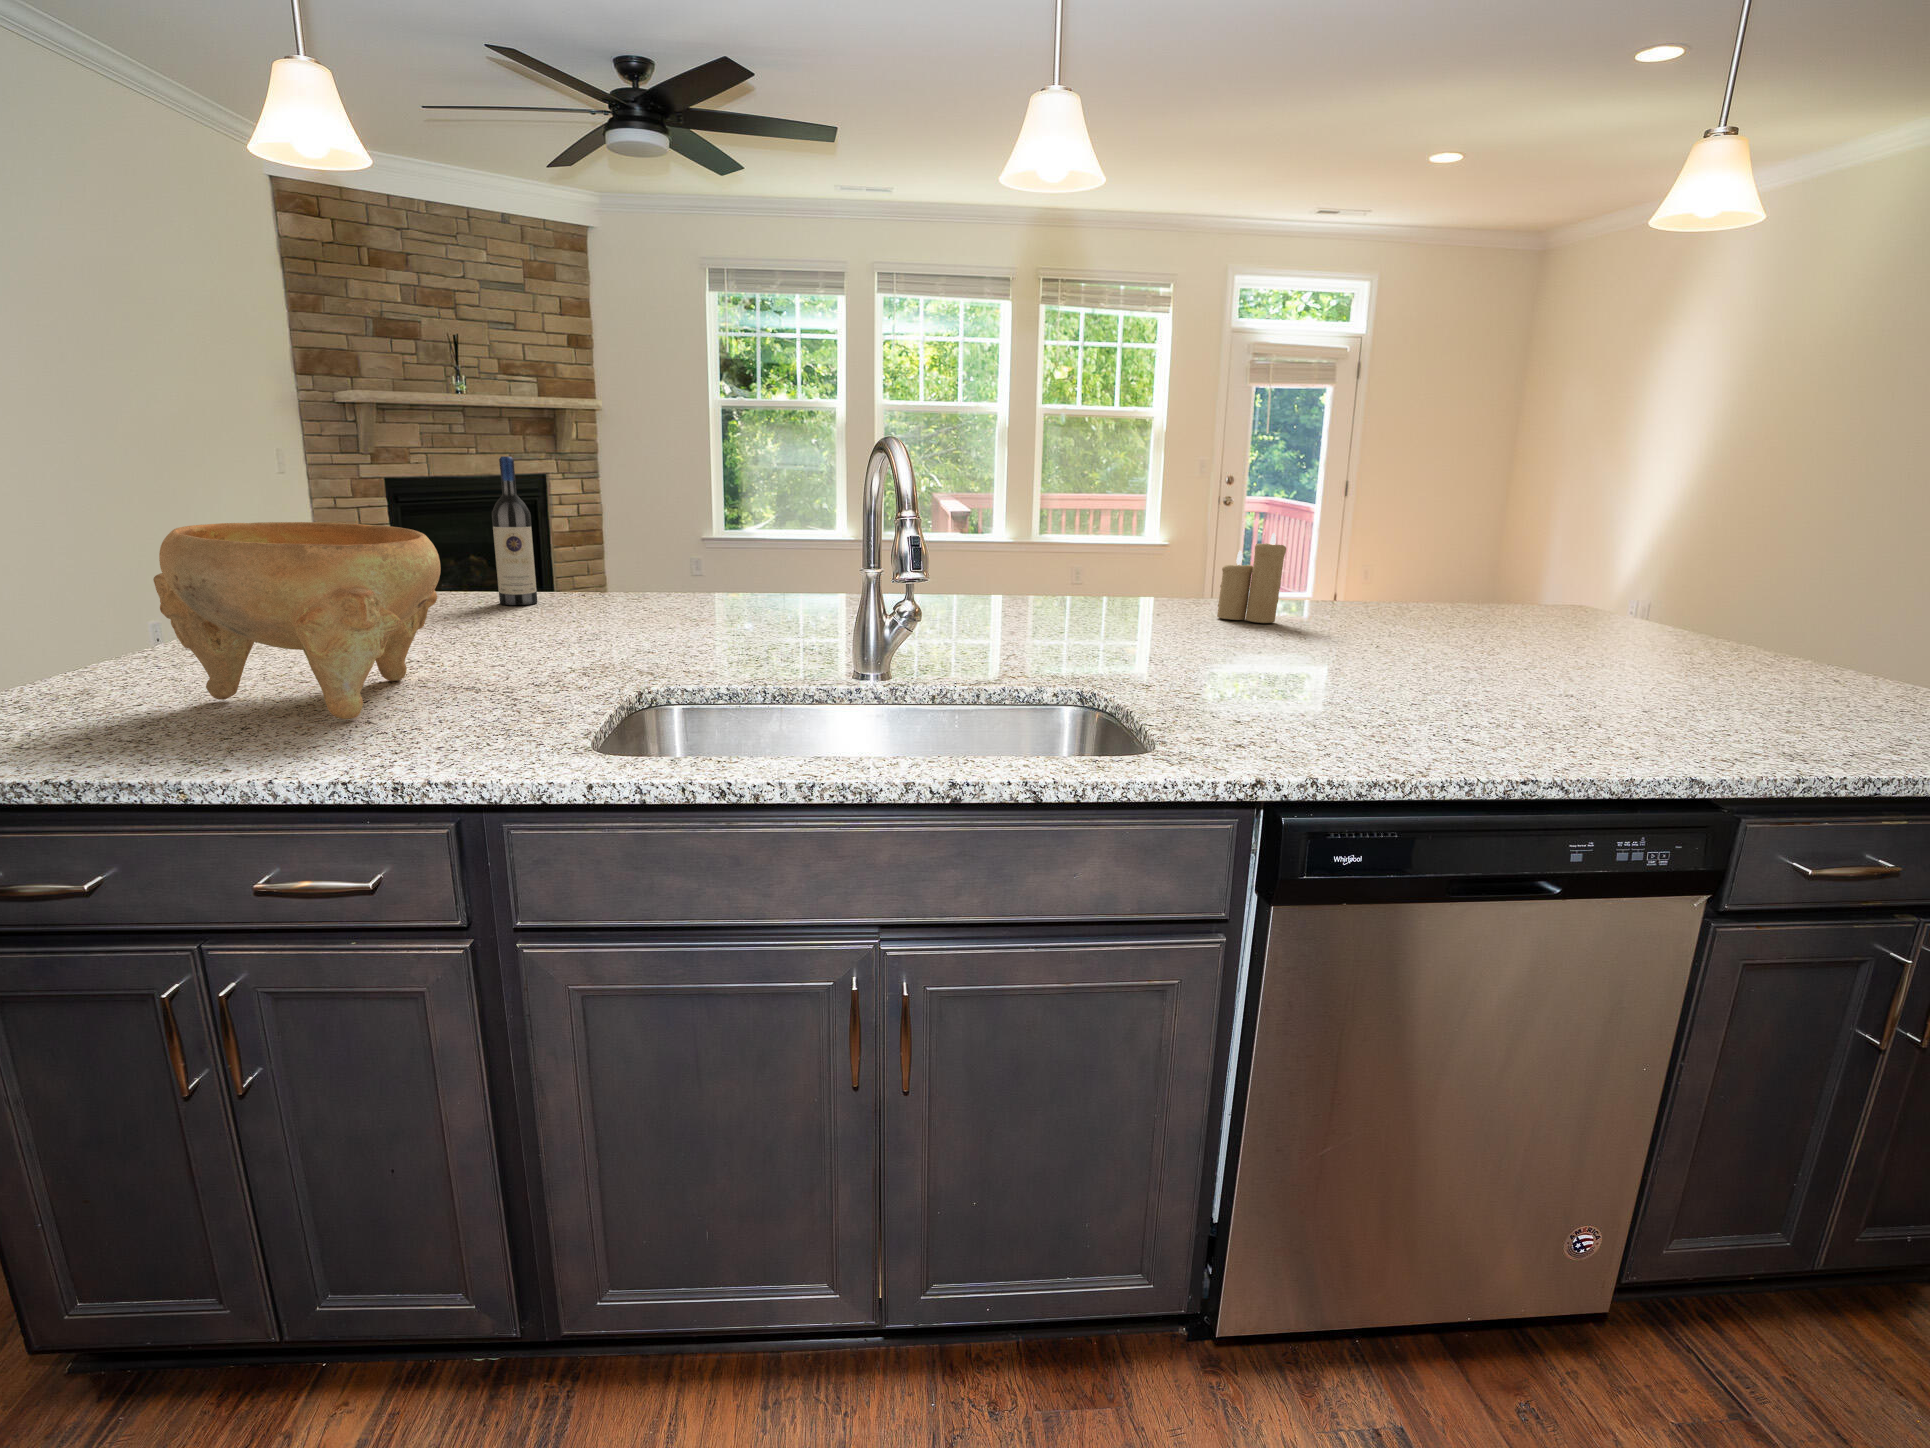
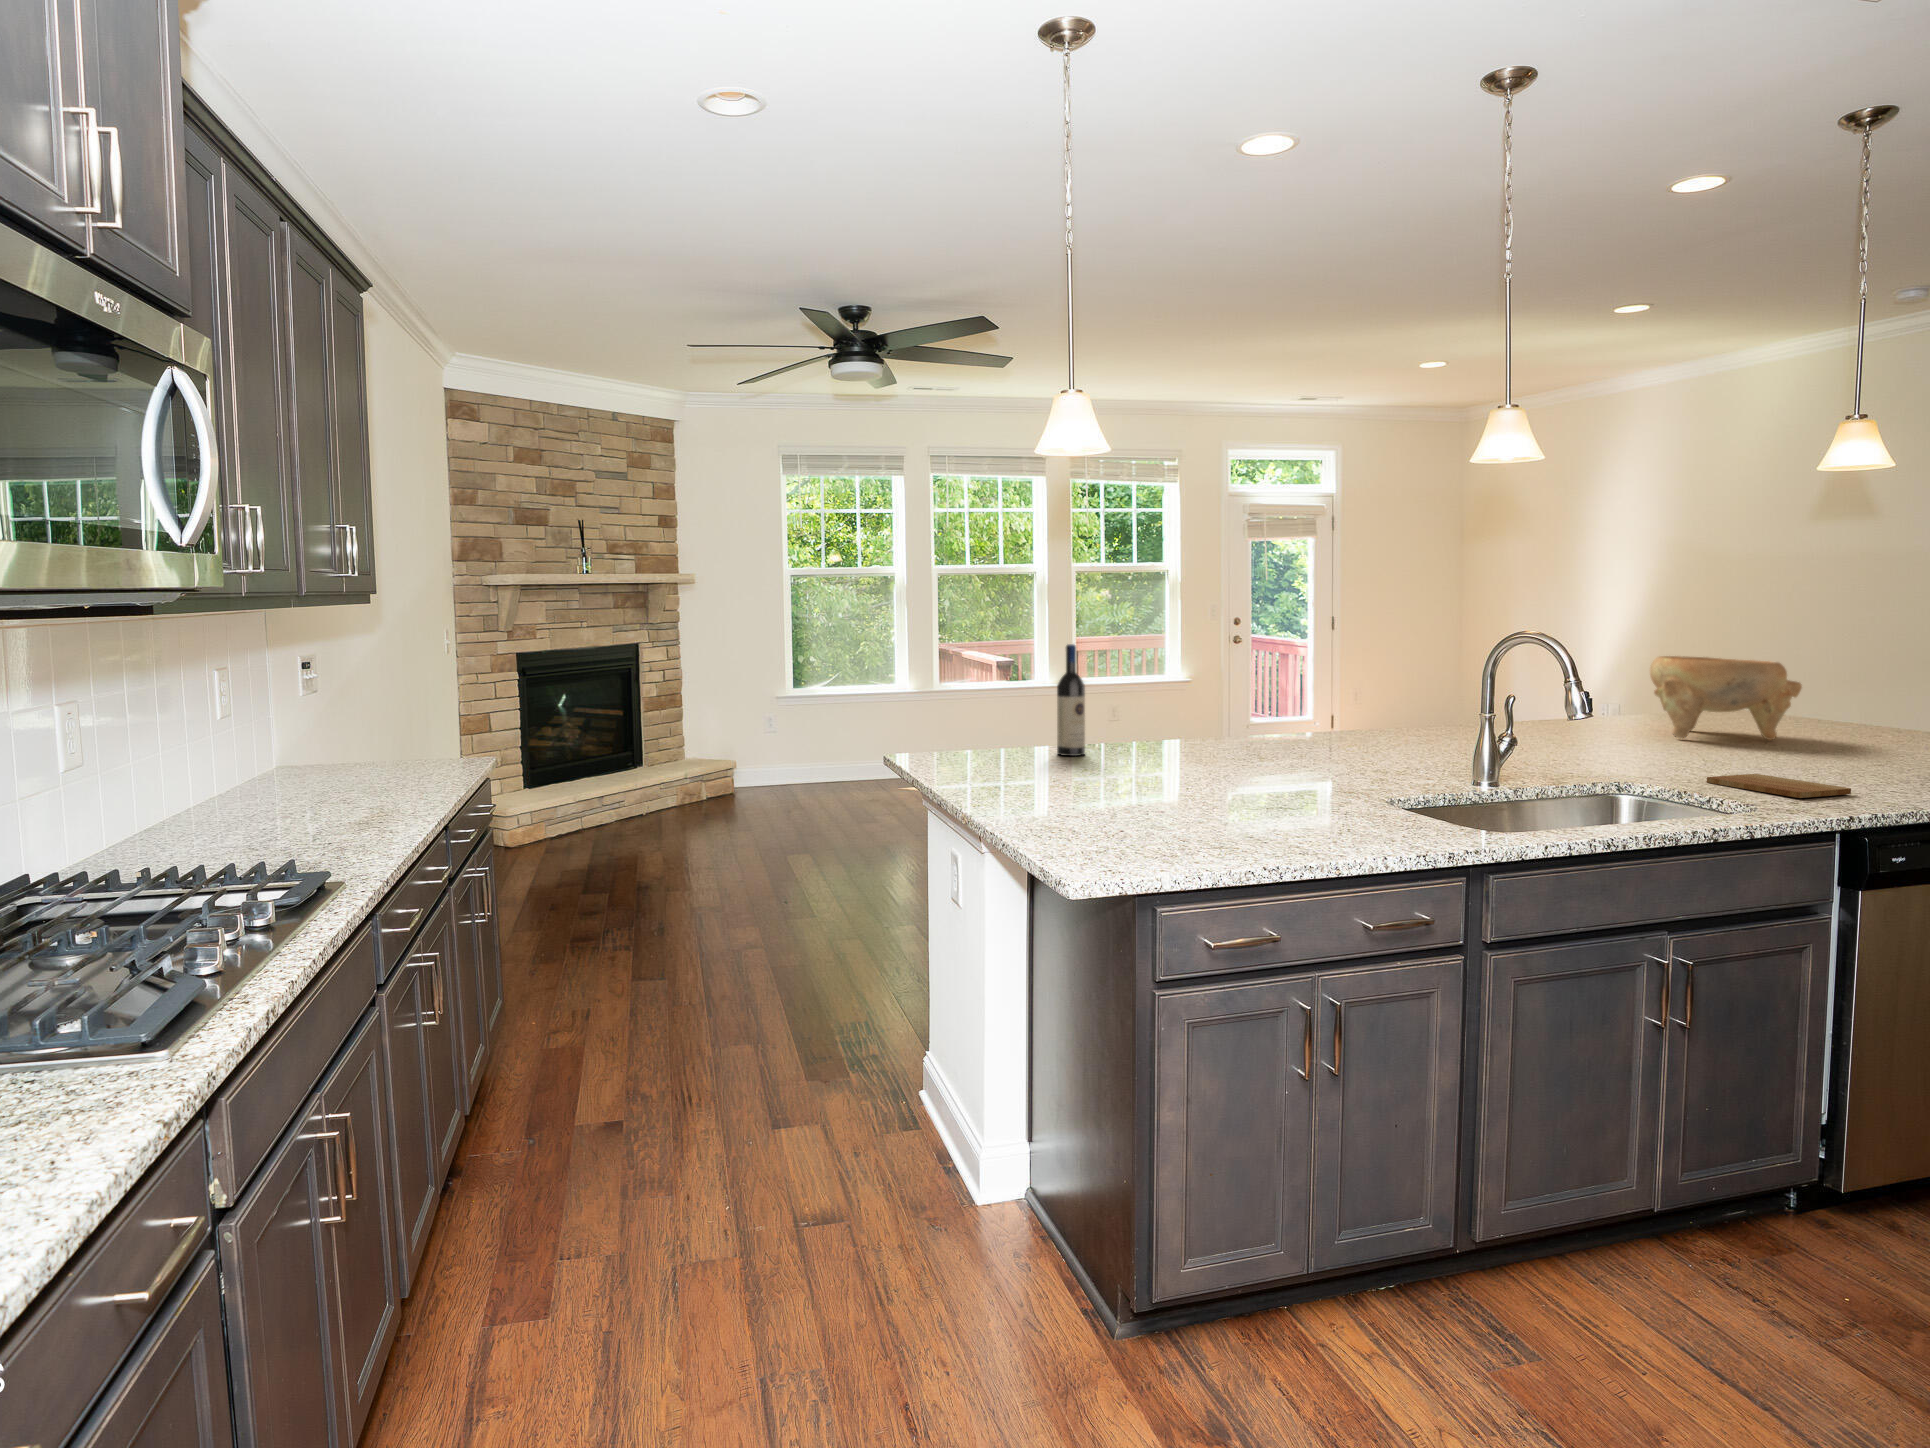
decorative bowl: present [153,522,441,719] -> present [1650,656,1802,740]
candle: present [1217,533,1286,623] -> none [1554,675,1604,737]
cutting board: none [1201,690,1369,736] -> present [1707,774,1851,798]

